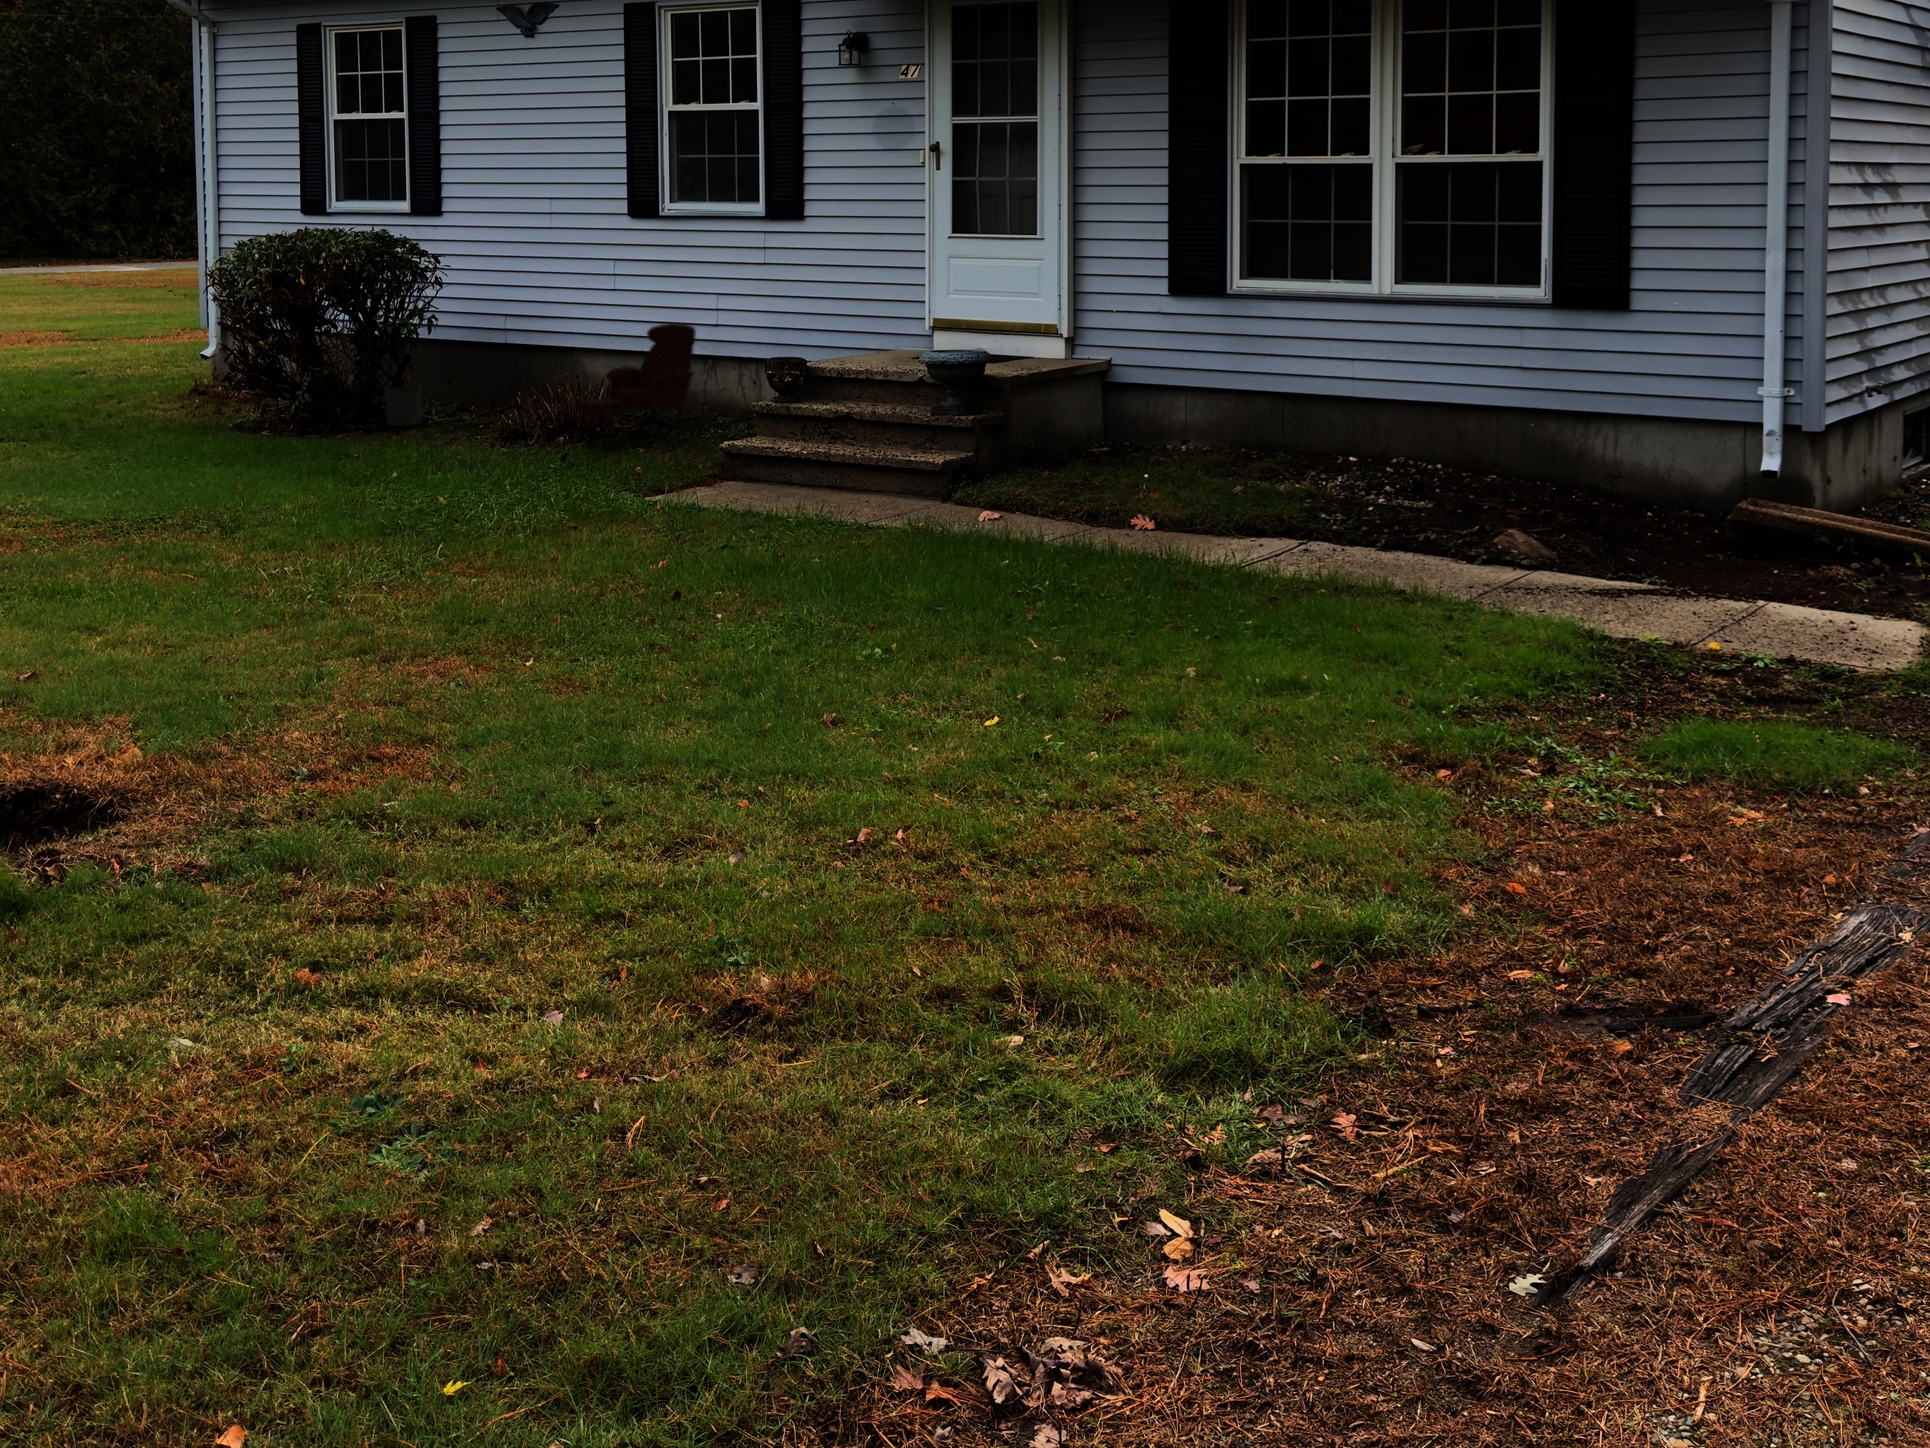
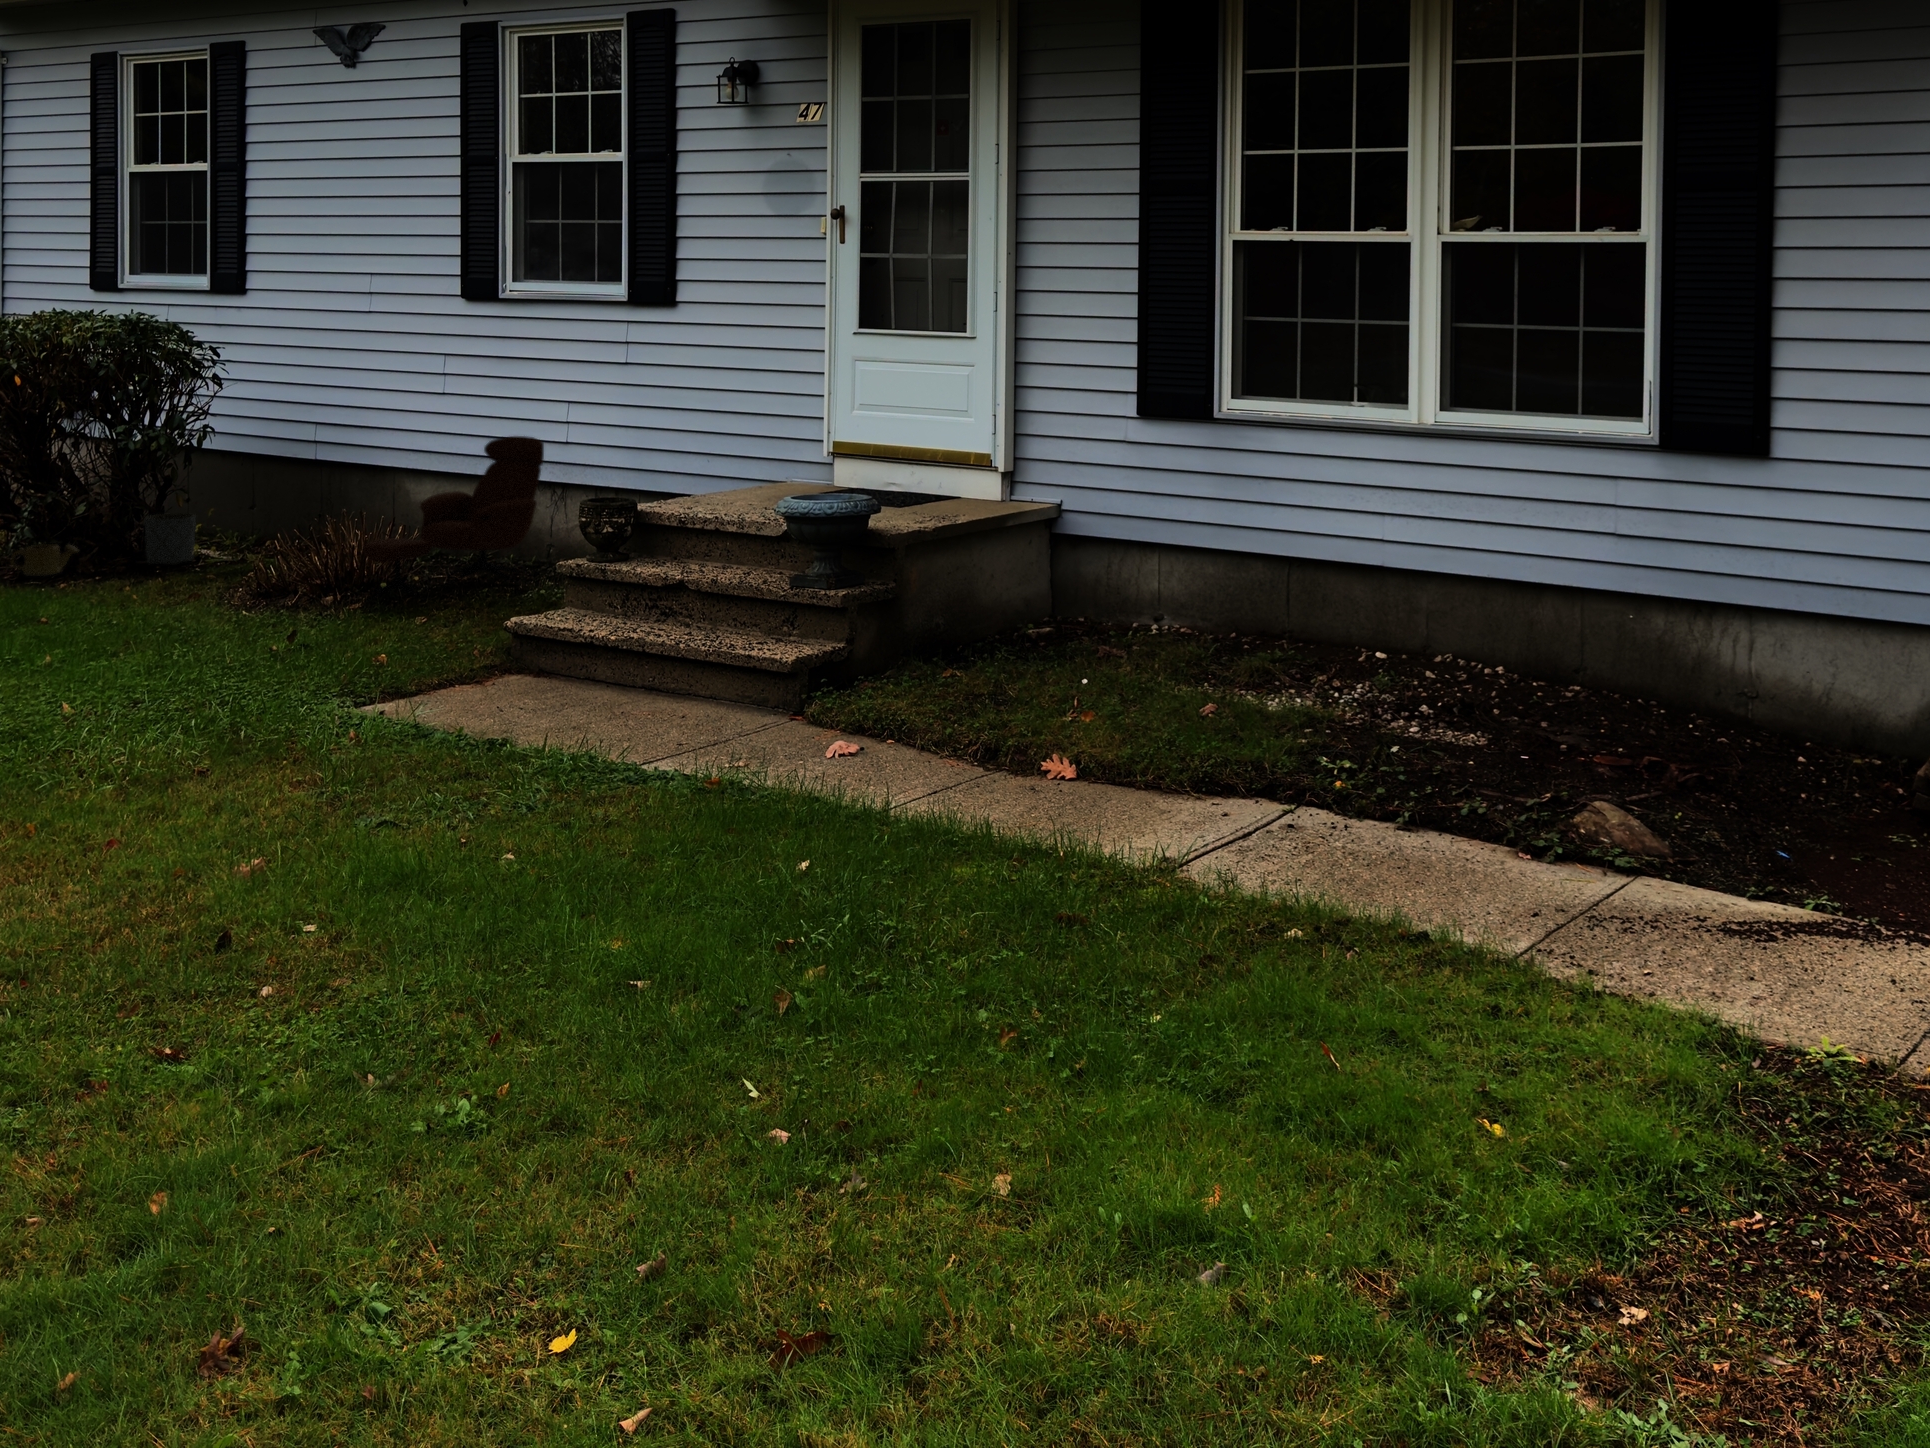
watering can: none [295,410,342,434] -> present [10,544,78,576]

